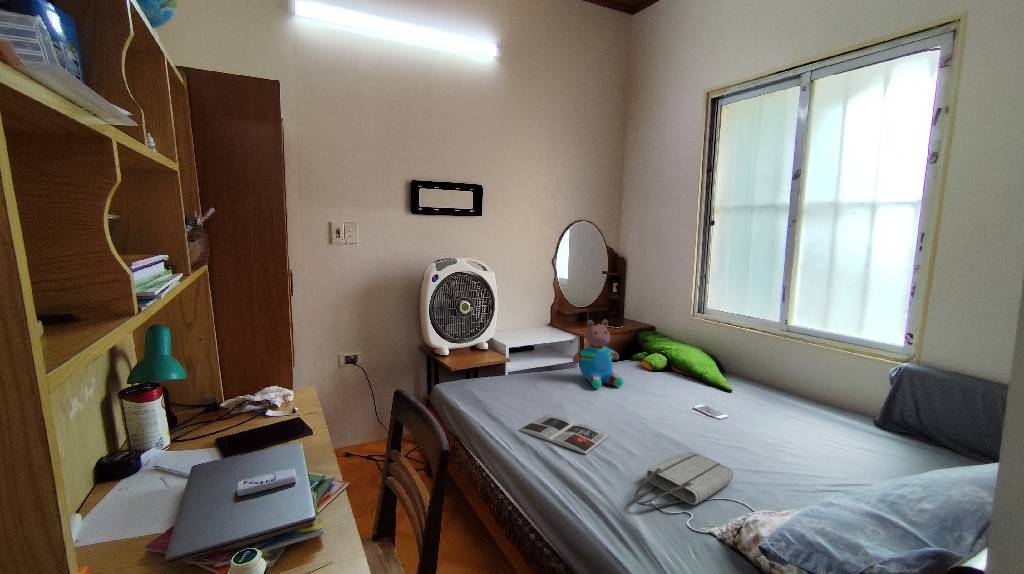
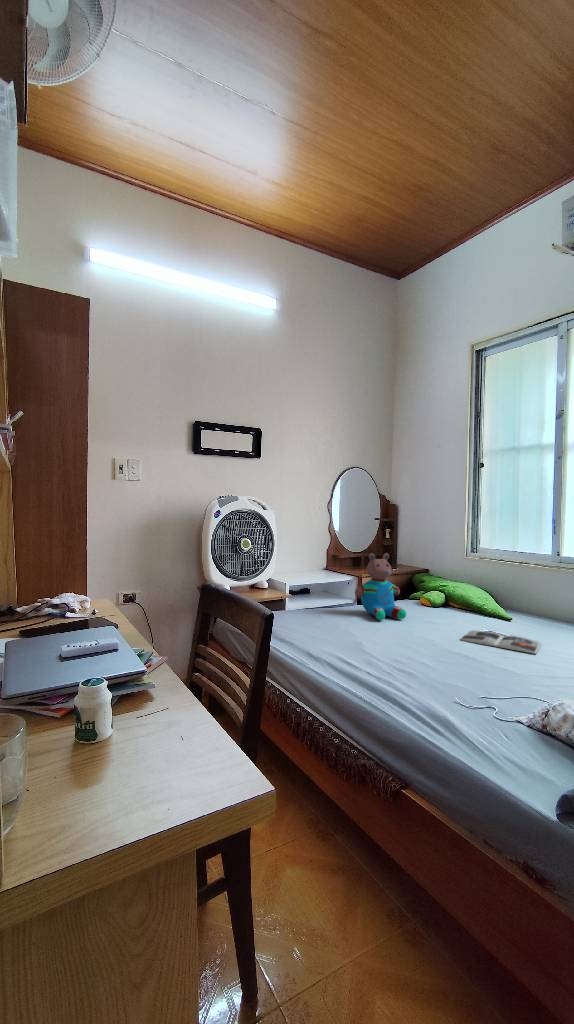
magazine: present [519,415,609,454] -> present [460,630,541,654]
tote bag: present [634,452,733,506] -> none [438,661,529,702]

